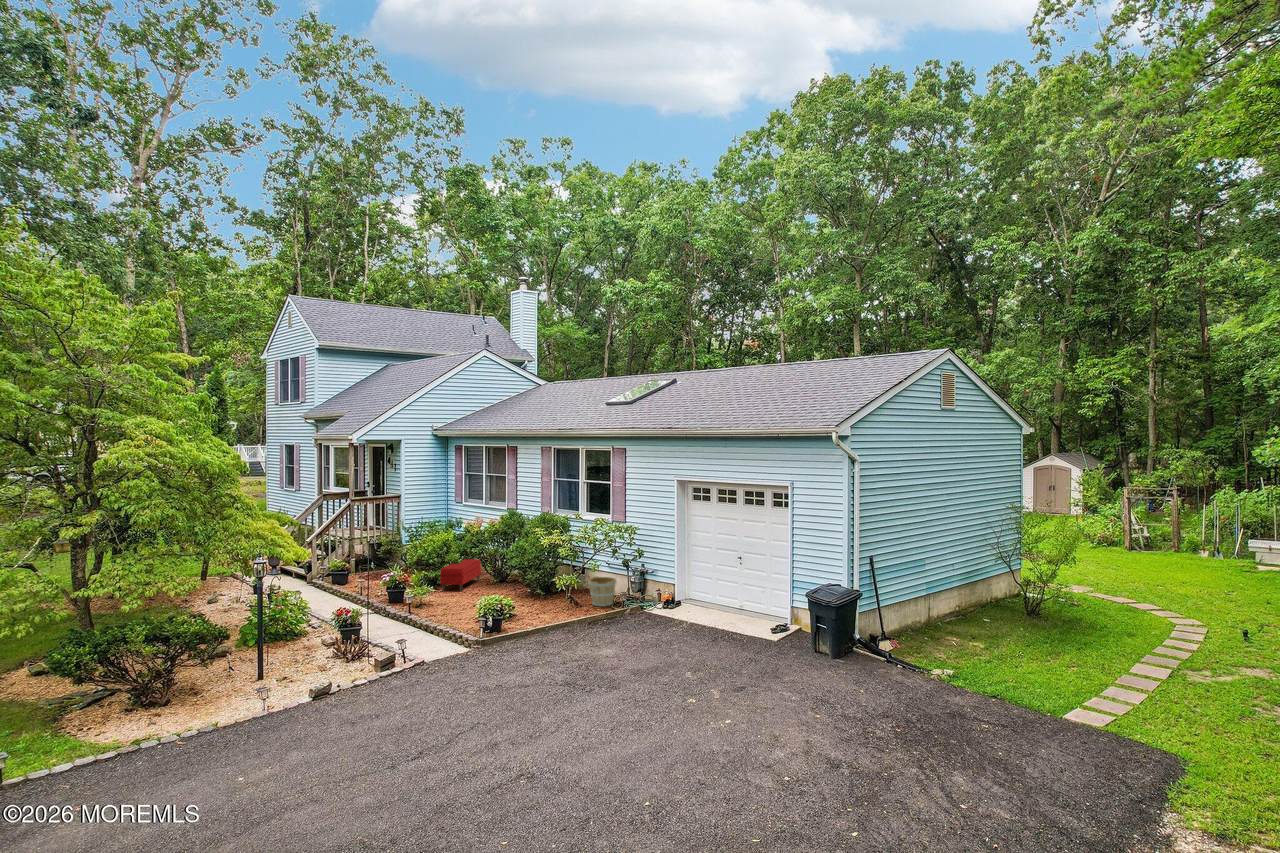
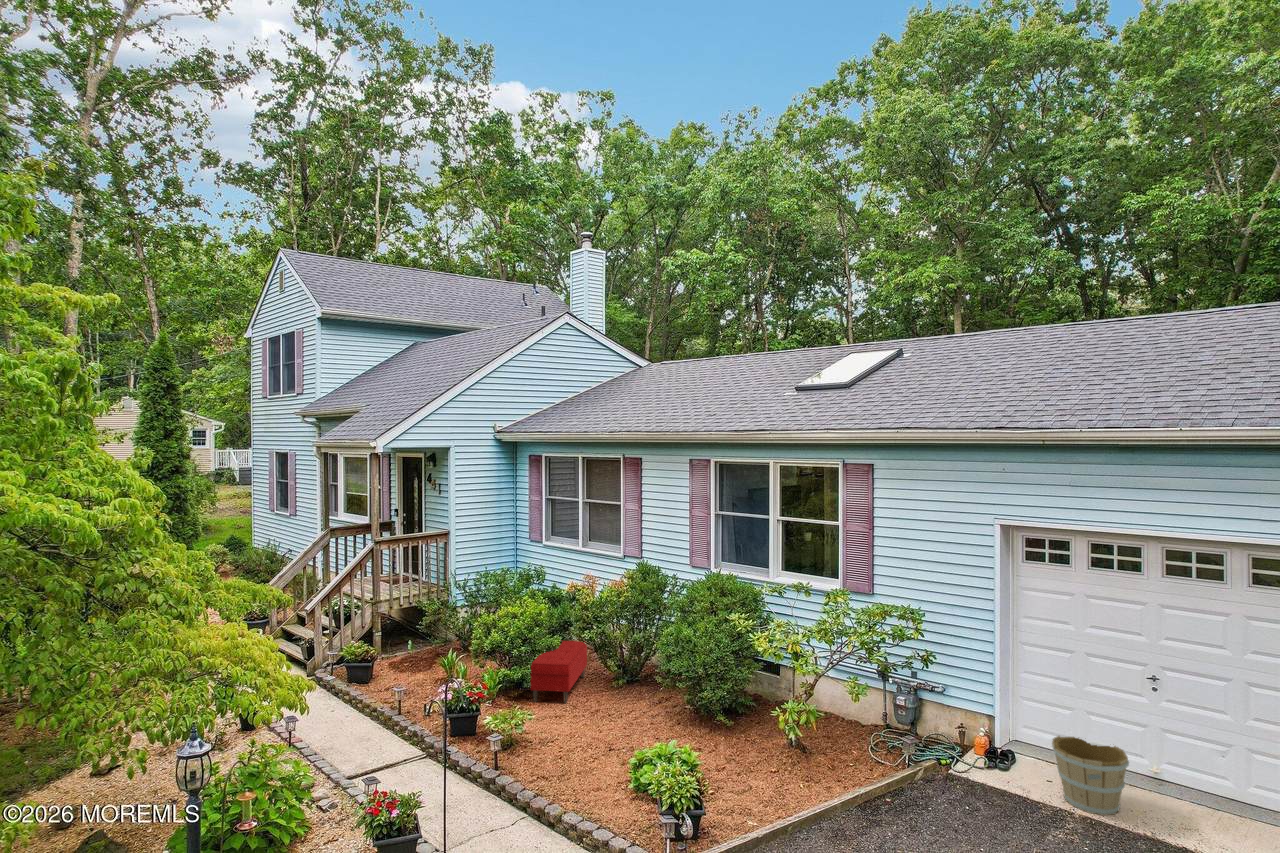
wooden bucket: present [588,577,617,606] -> present [1052,736,1129,815]

